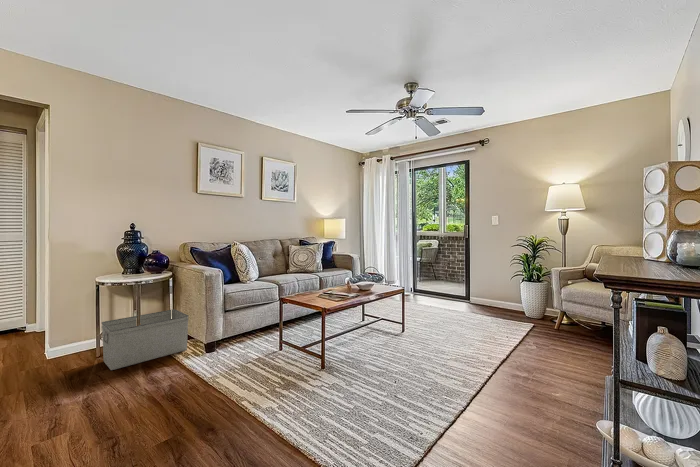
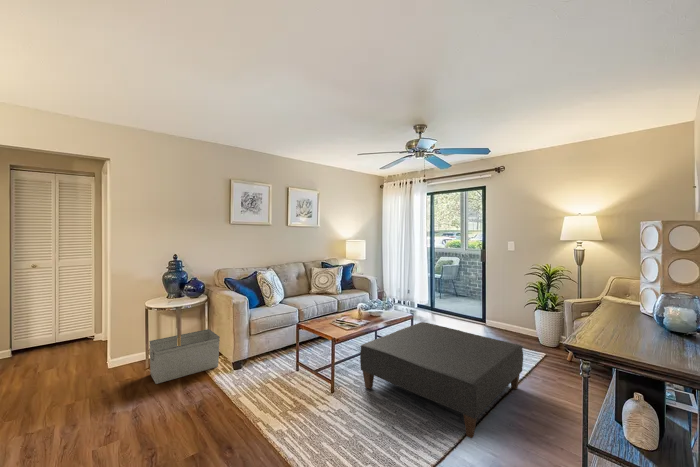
ottoman: none [353,295,521,401] -> present [360,322,523,438]

